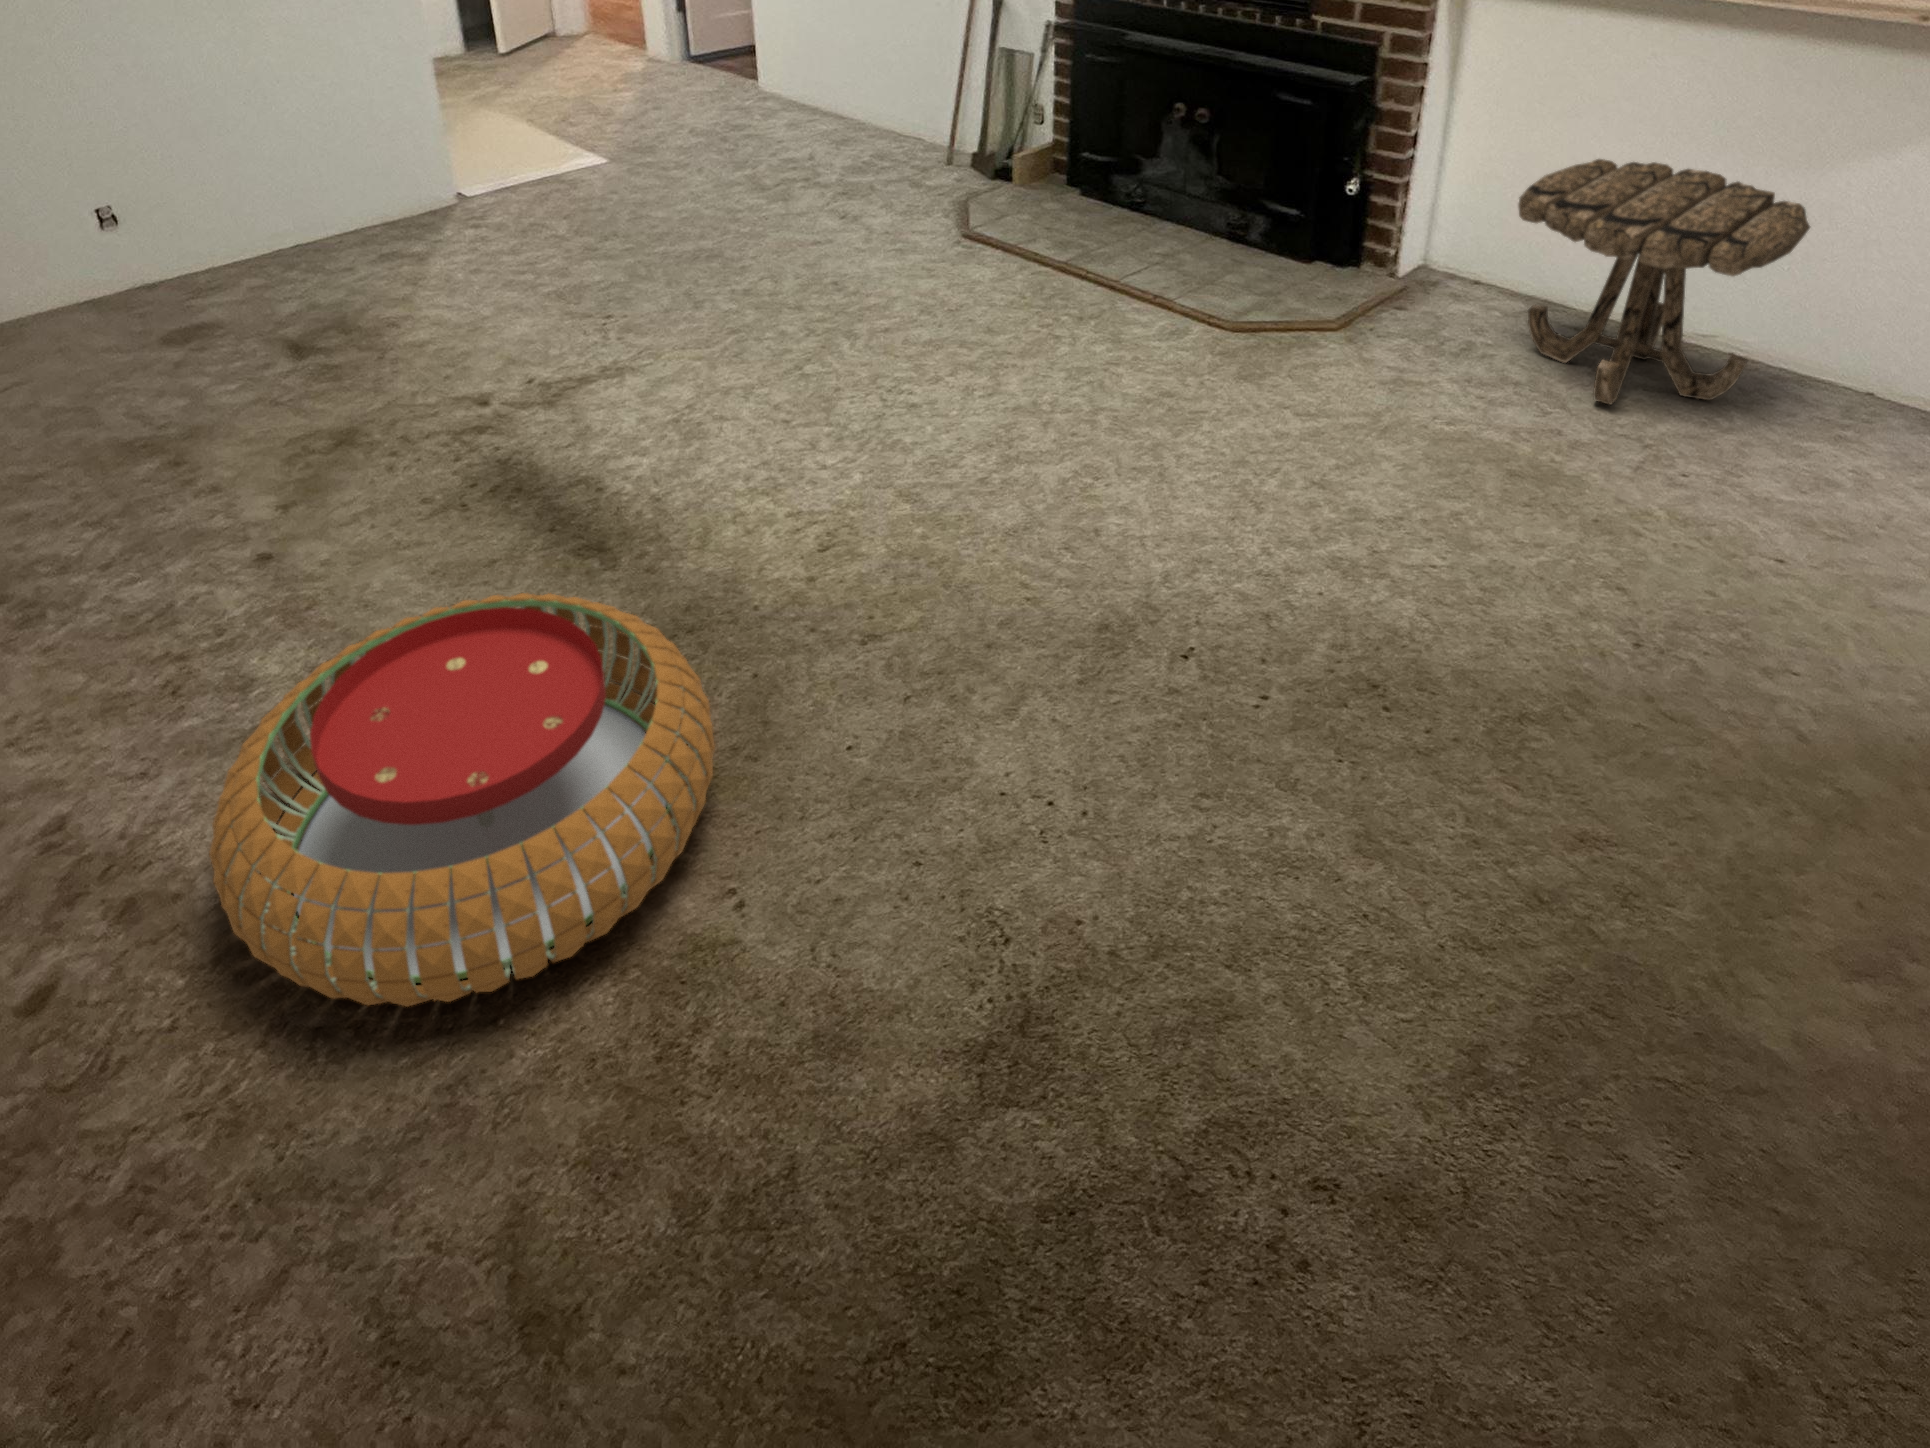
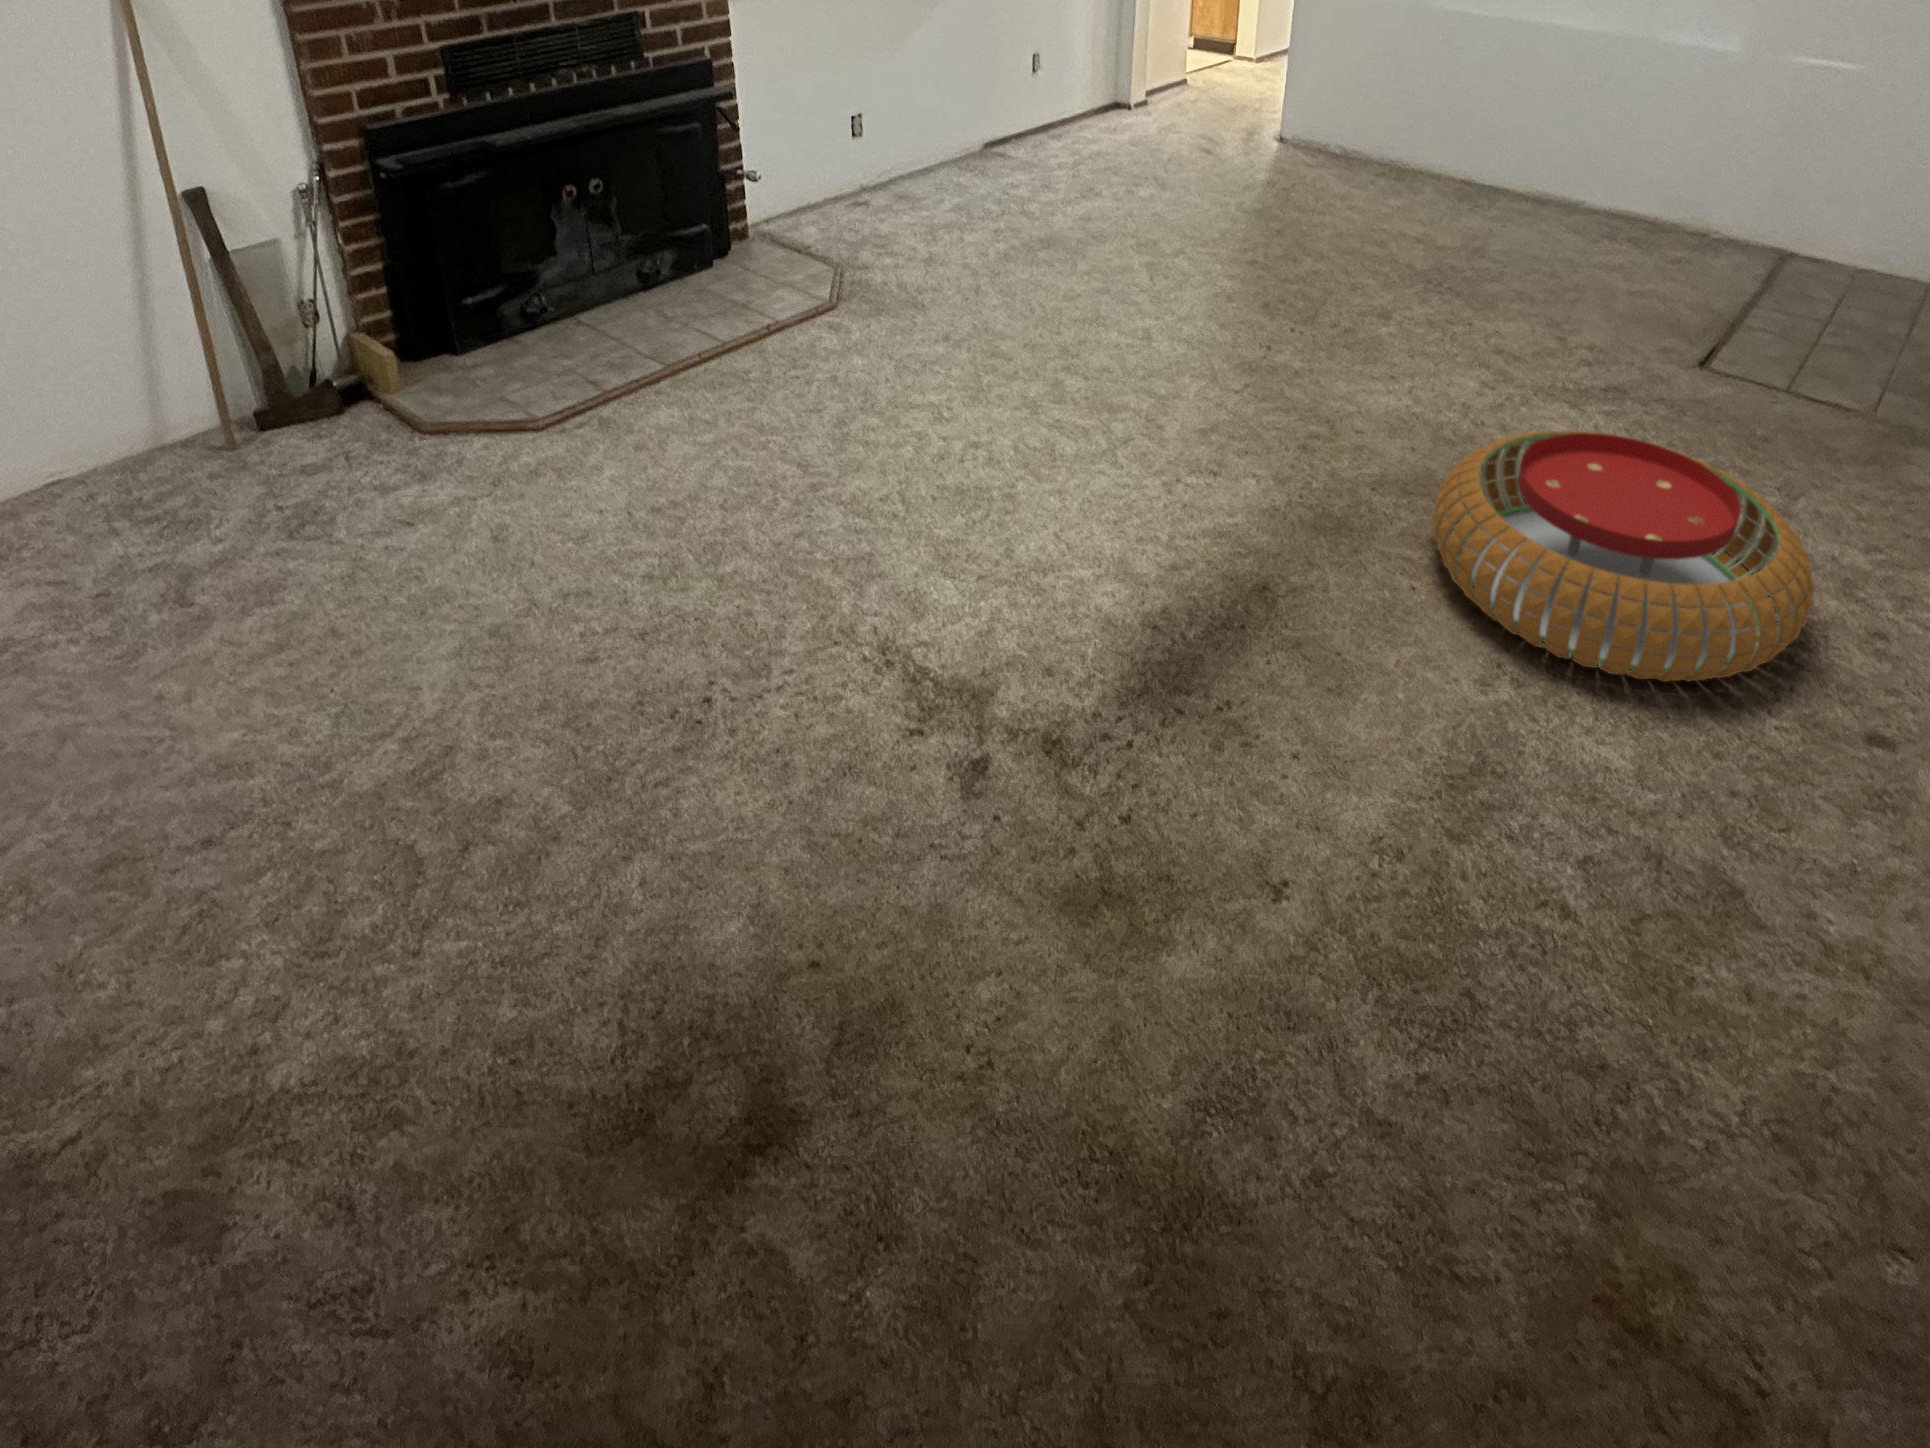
side table: present [1518,159,1810,405] -> none [832,65,1010,219]

